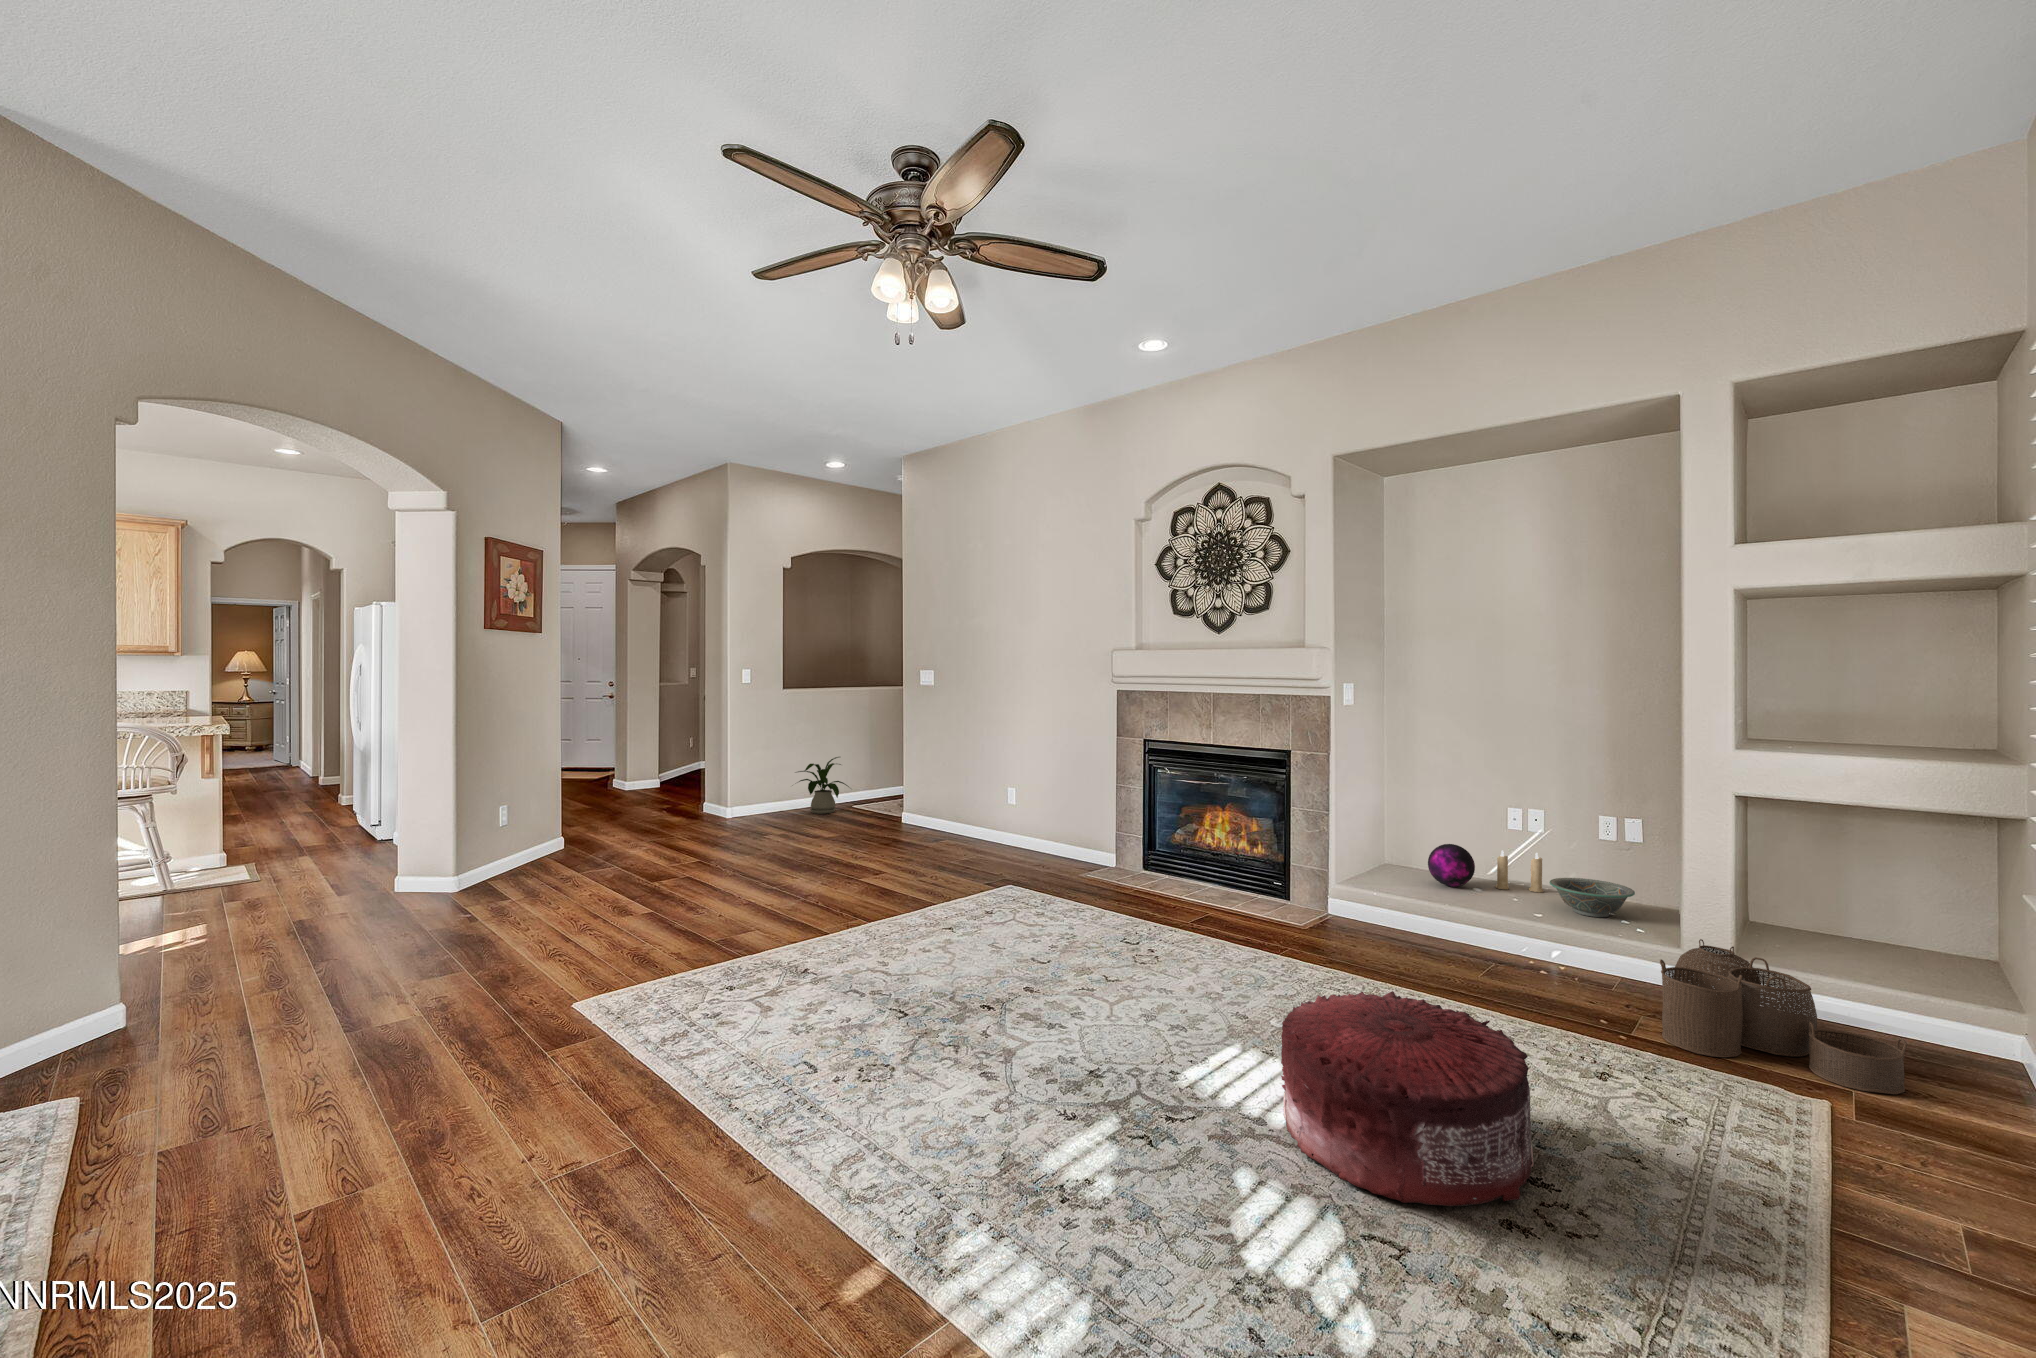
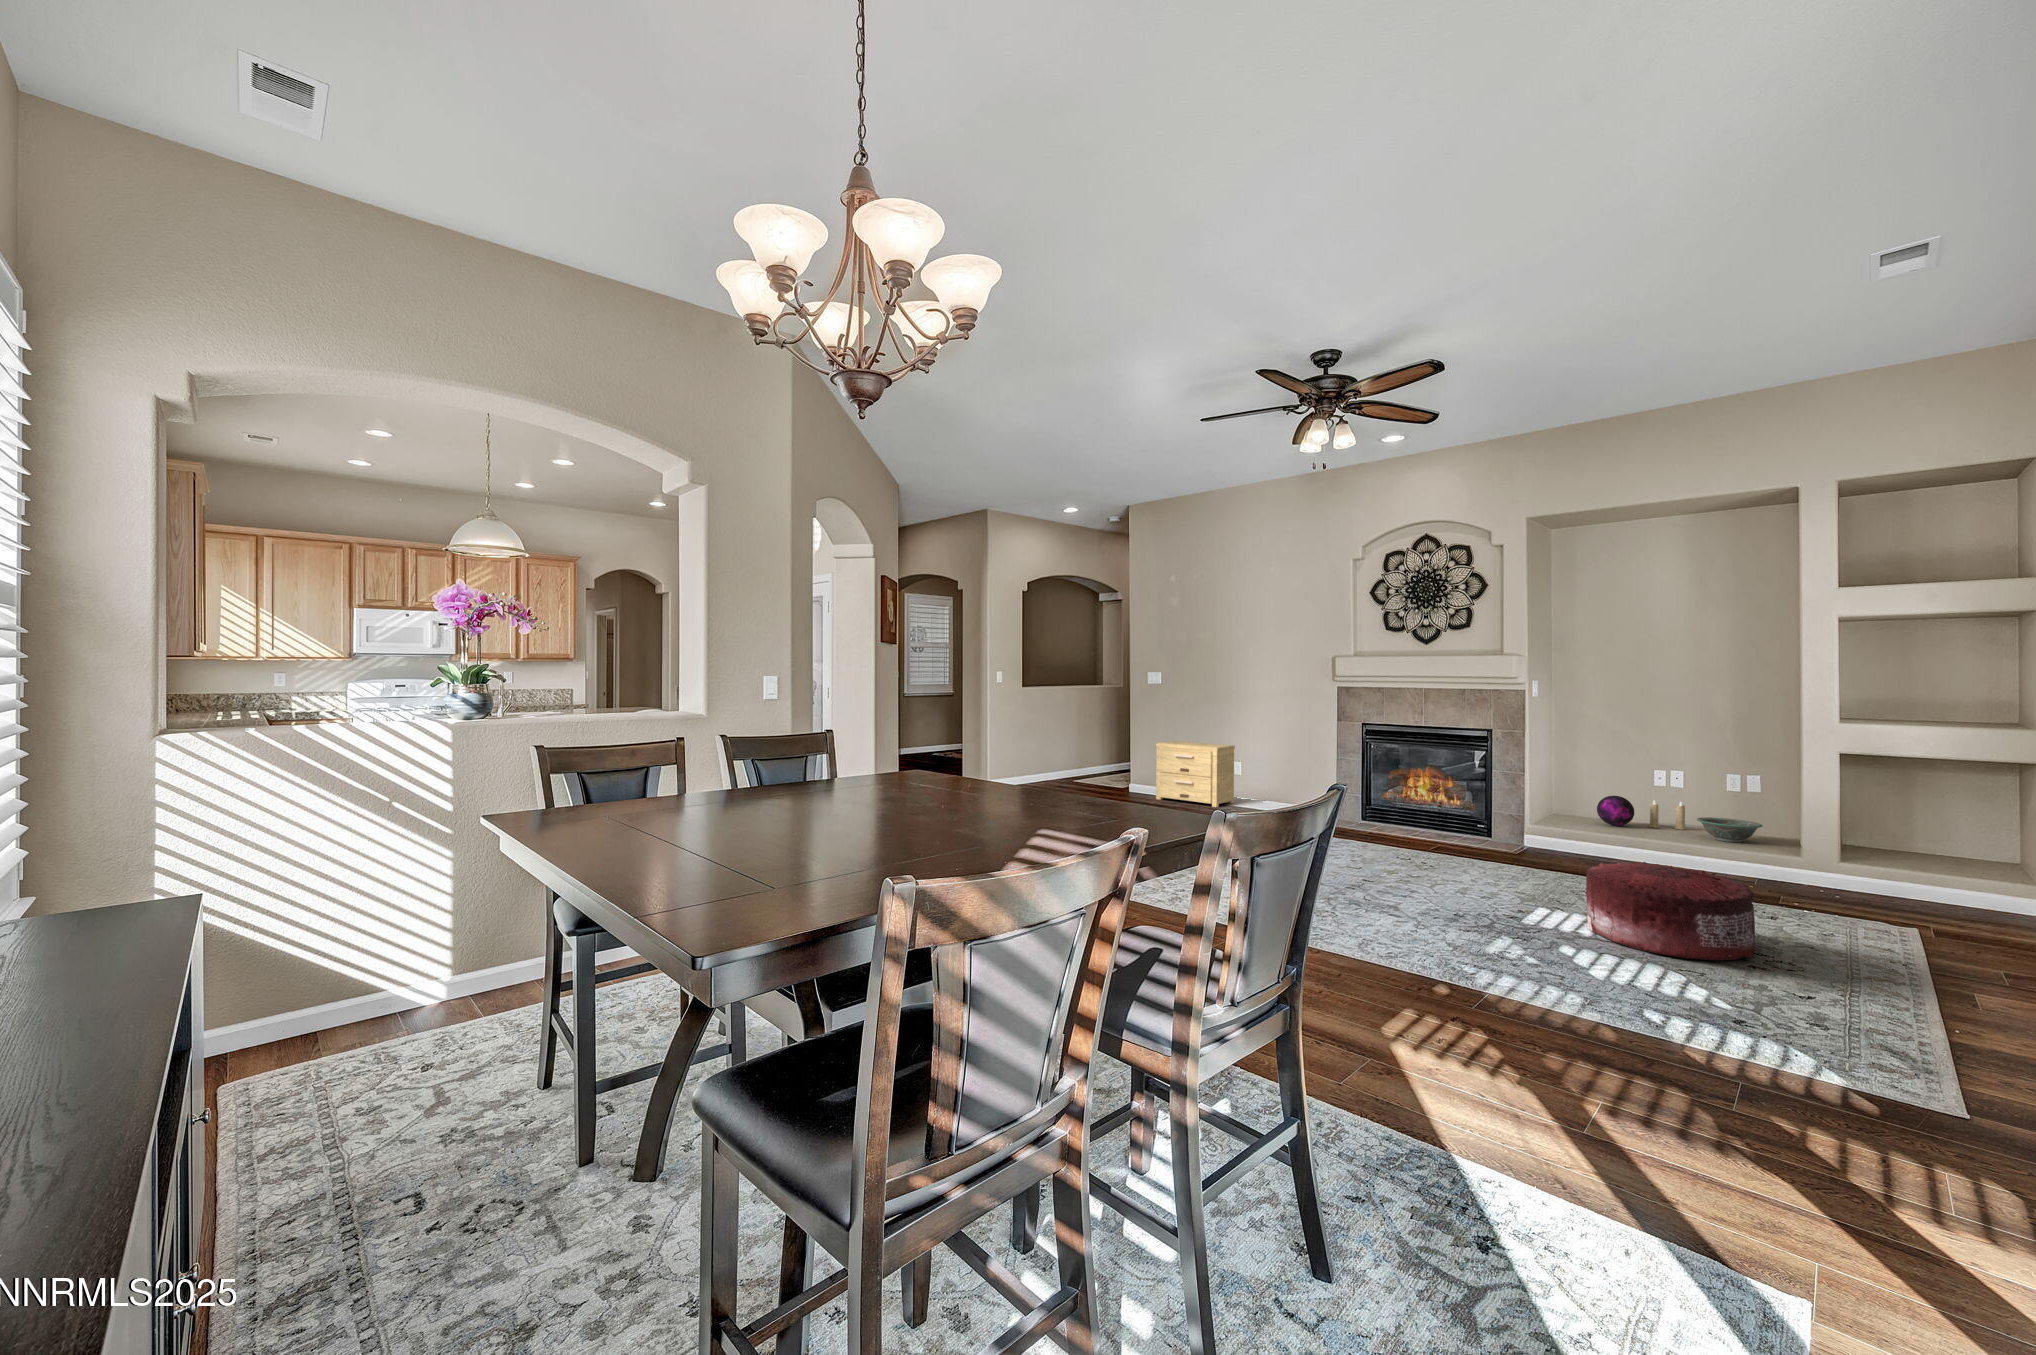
house plant: present [798,757,849,814] -> none [1033,738,1080,783]
side table: none [913,762,1009,851] -> present [1156,741,1235,807]
woven basket: present [1660,939,1907,1095] -> none [1800,848,1970,929]

